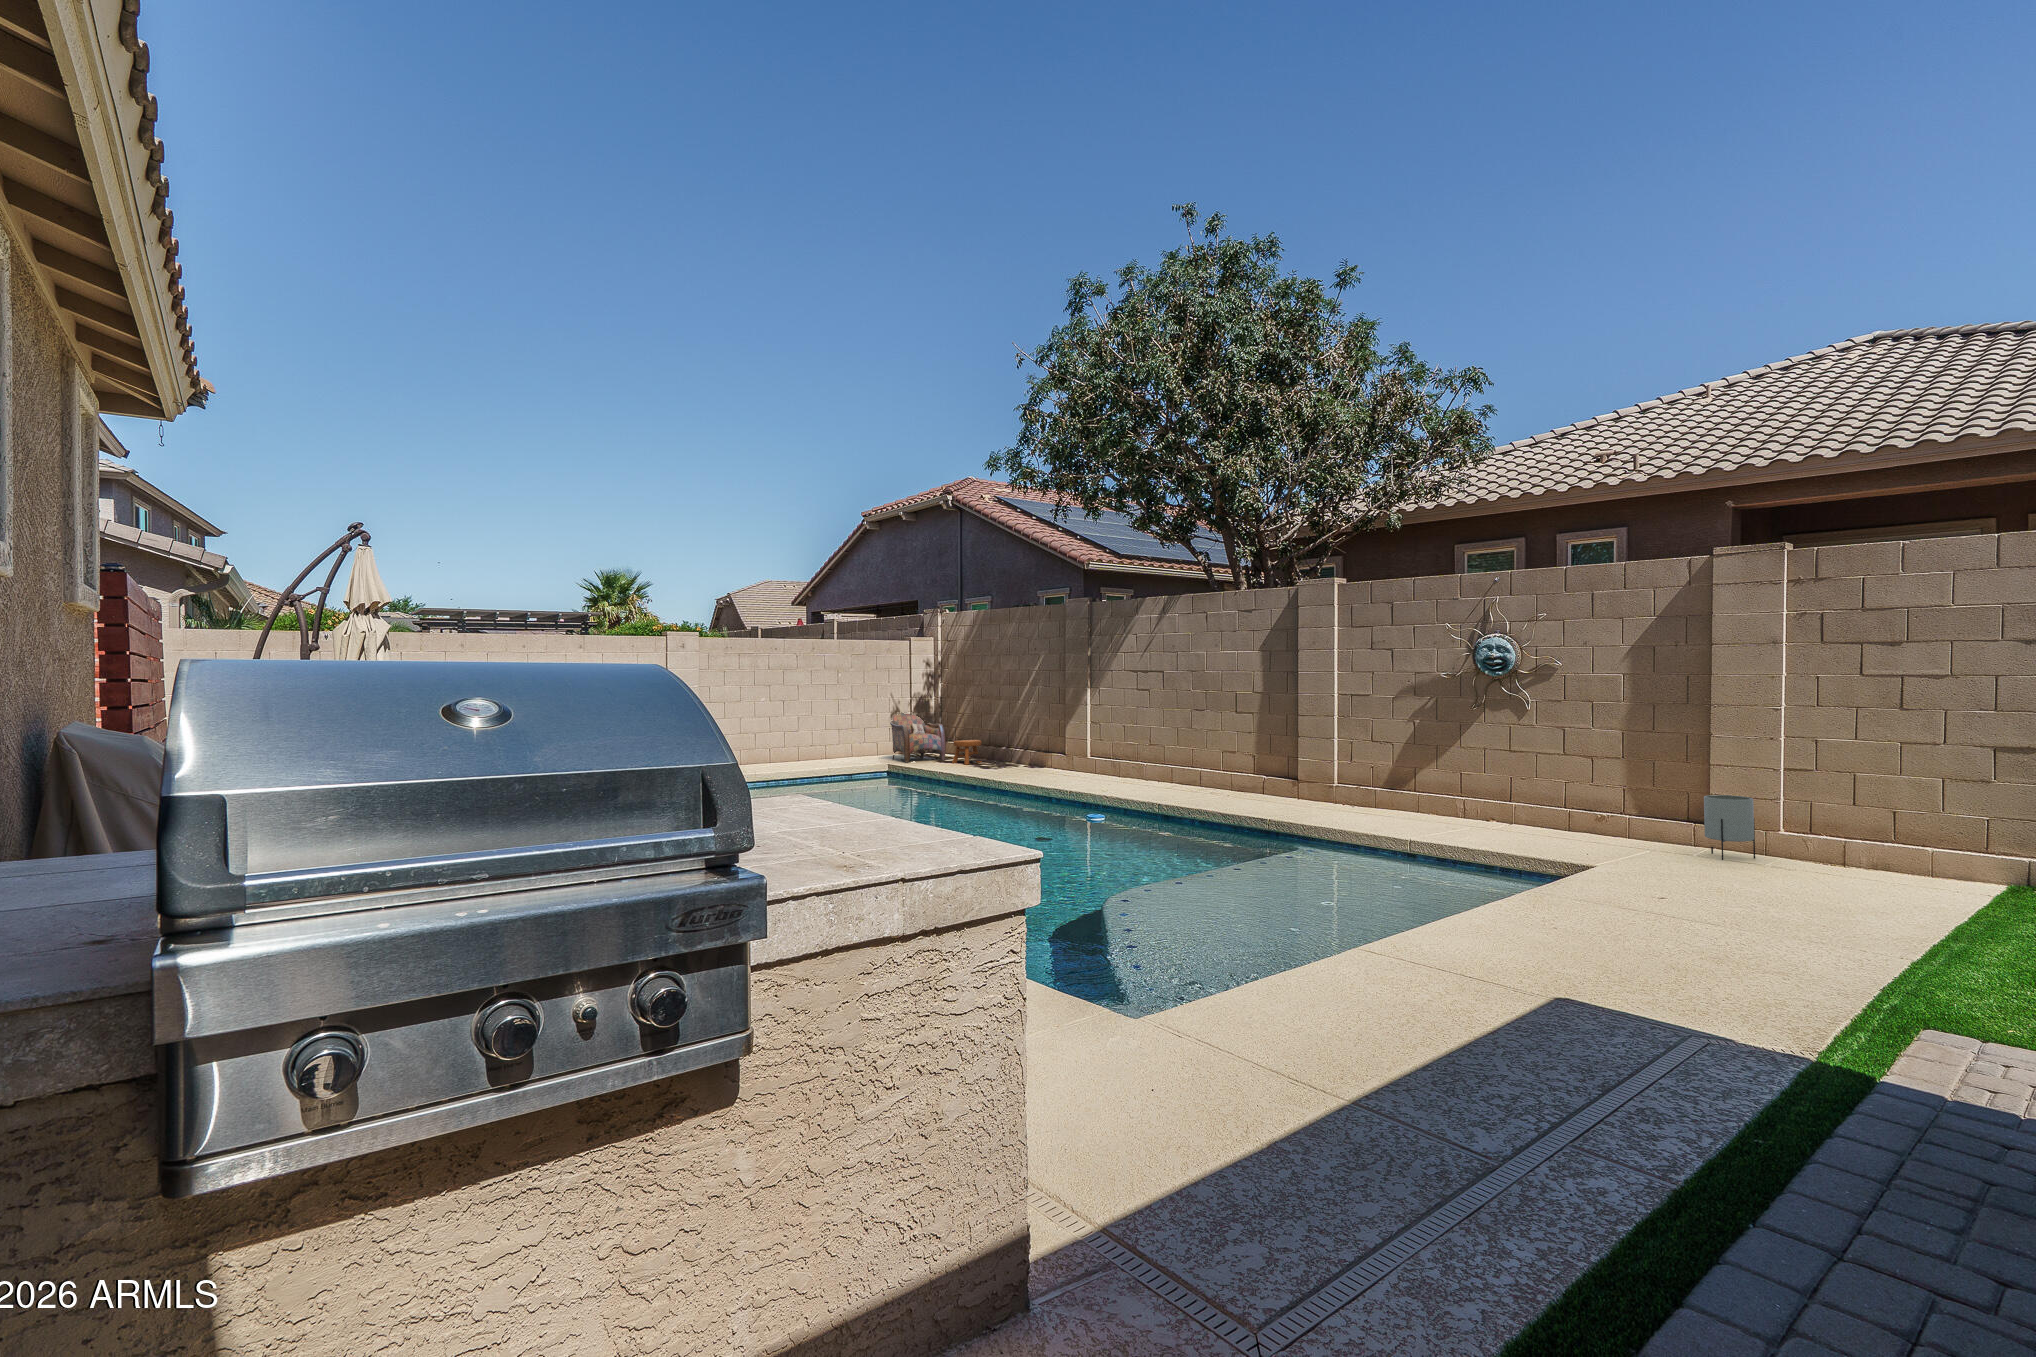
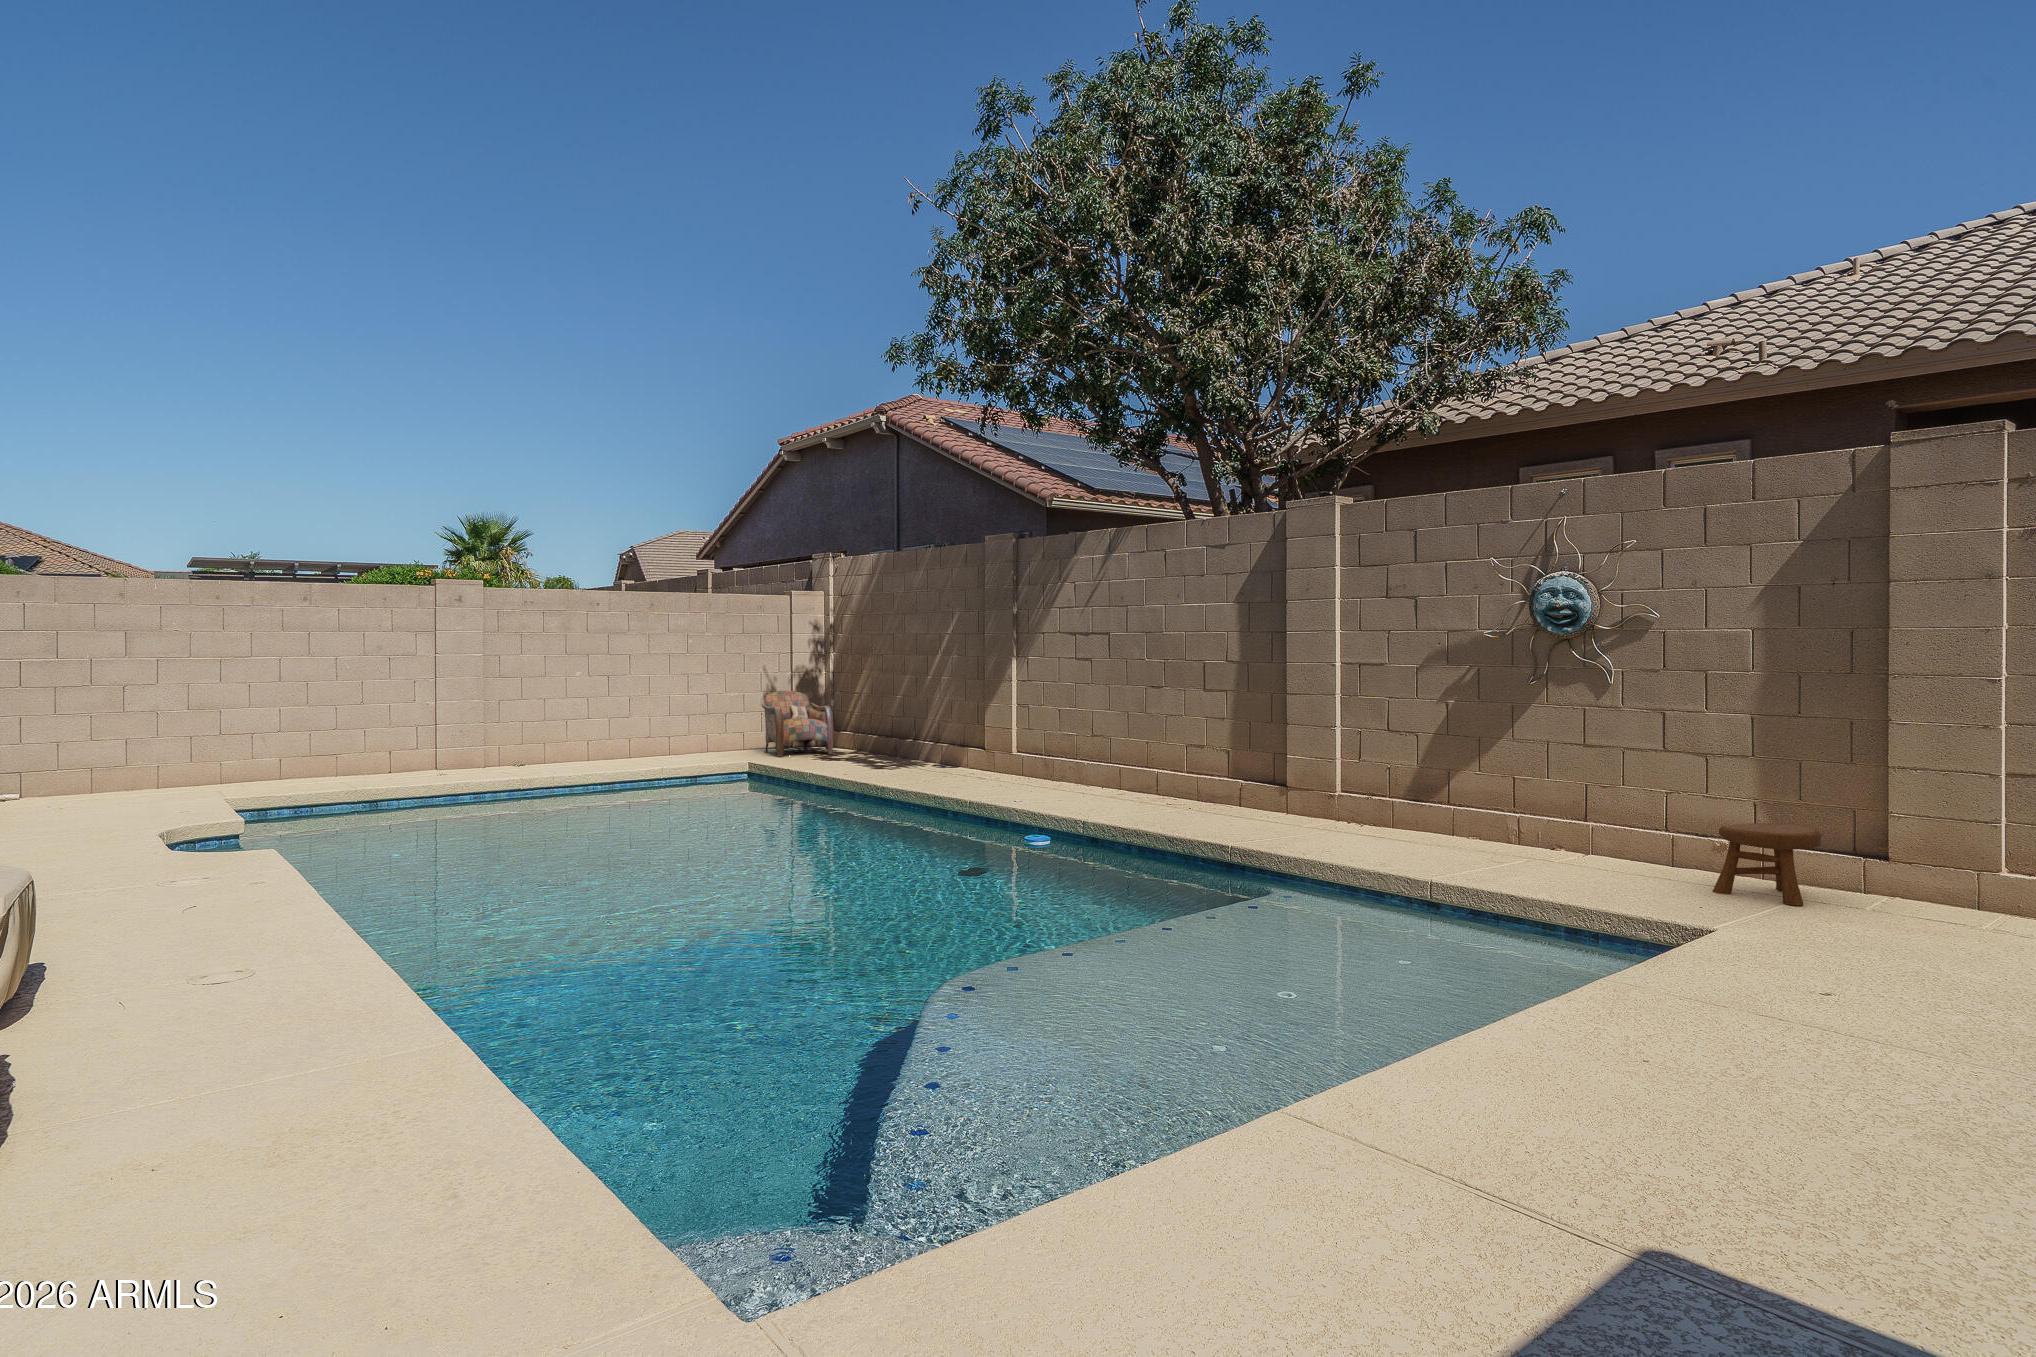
stool: present [952,740,982,765] -> present [1713,823,1821,906]
planter: present [1704,795,1755,860] -> none [1889,818,1970,922]

